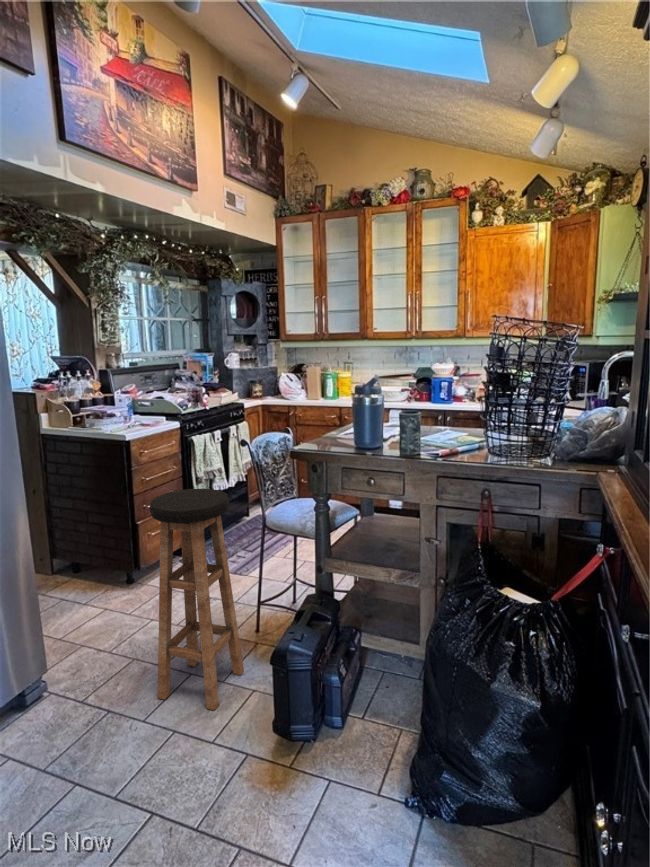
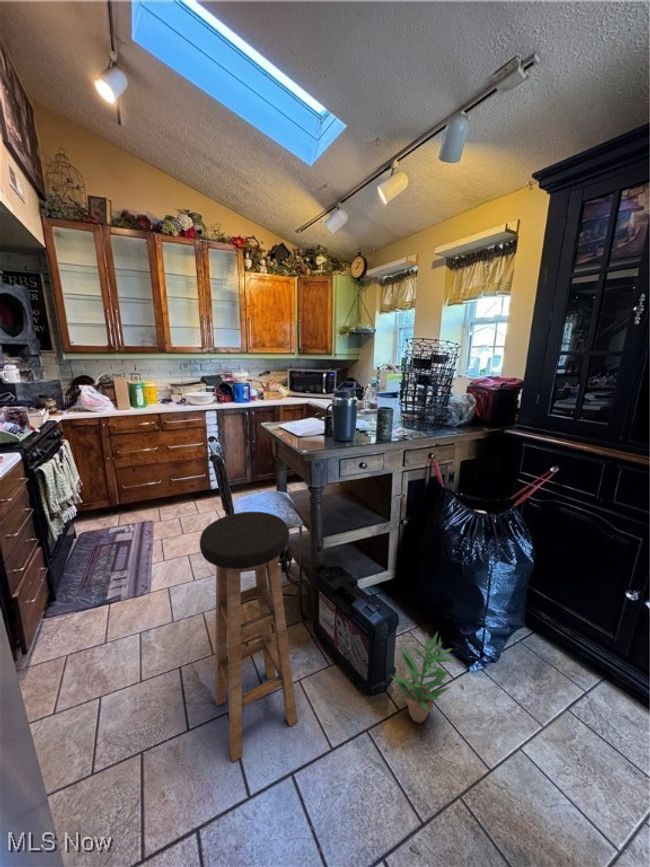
potted plant: none [258,673,325,790] -> present [392,632,454,723]

